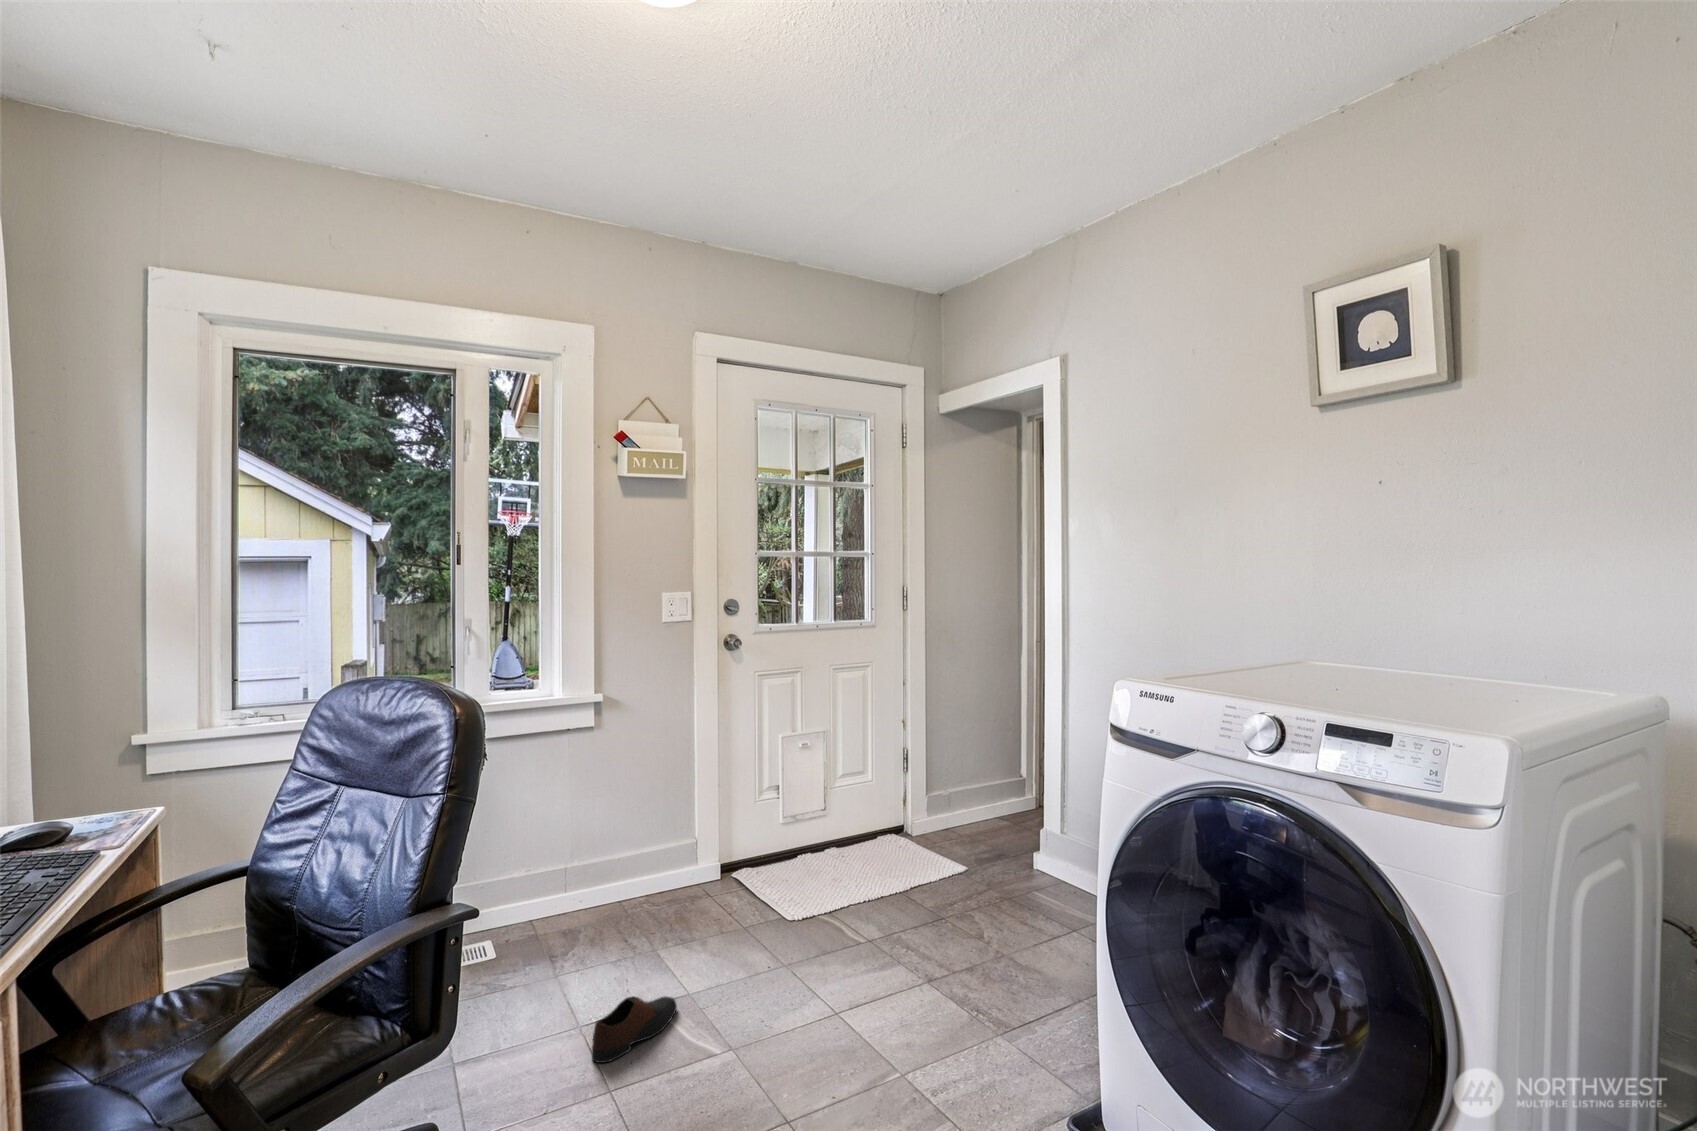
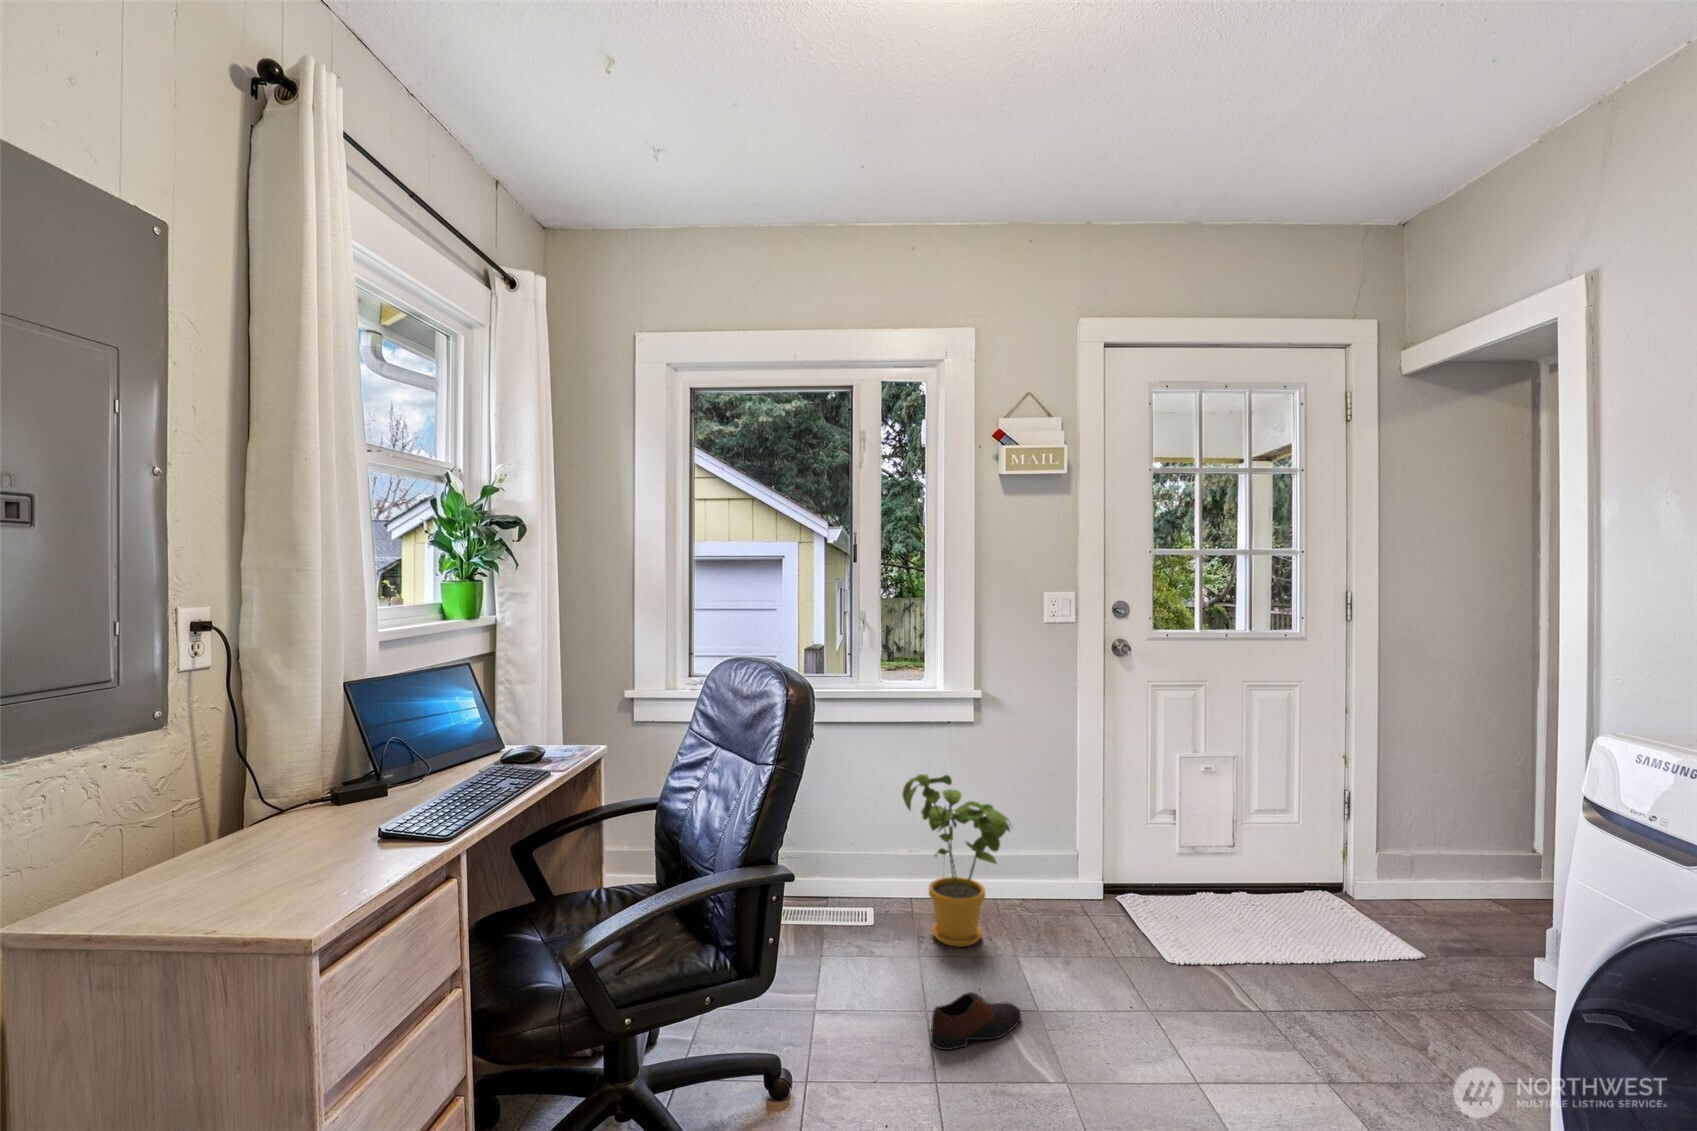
house plant: none [528,786,648,963] -> present [902,774,1010,947]

